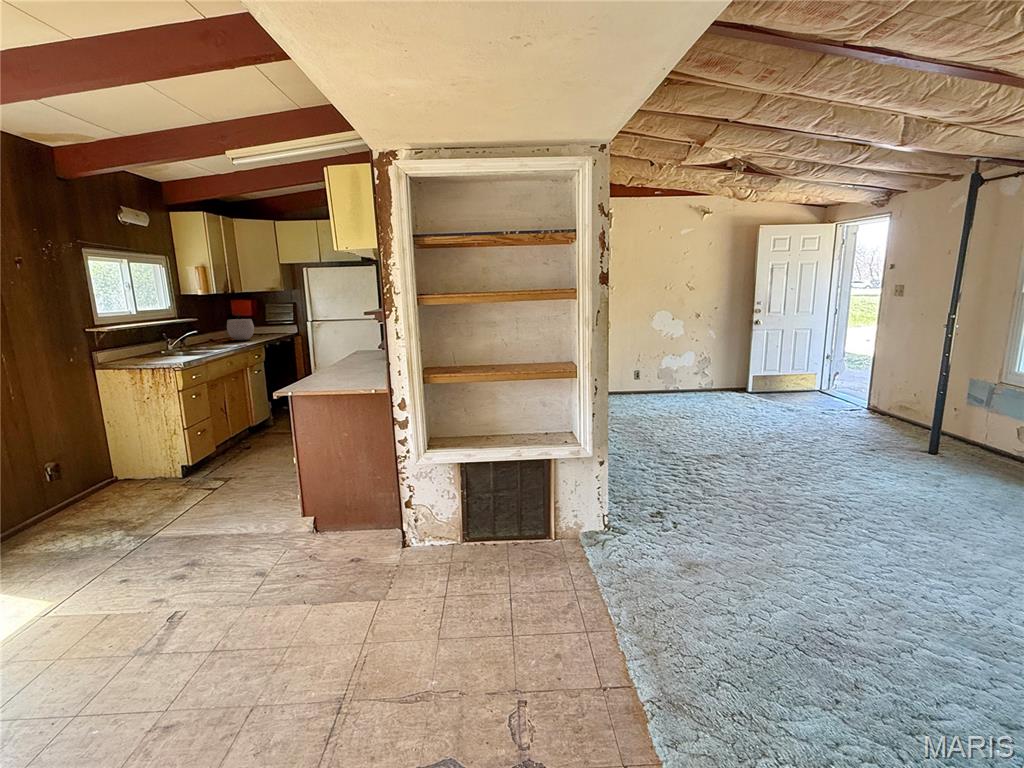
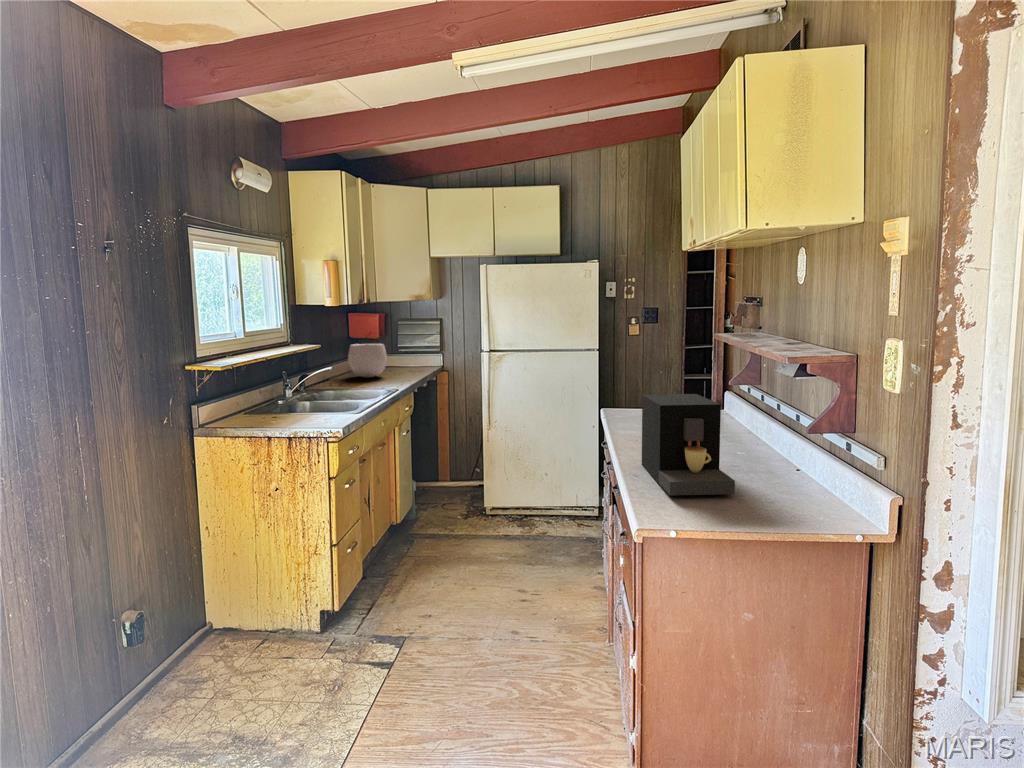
coffee maker: none [319,336,362,382] -> present [642,394,735,495]

